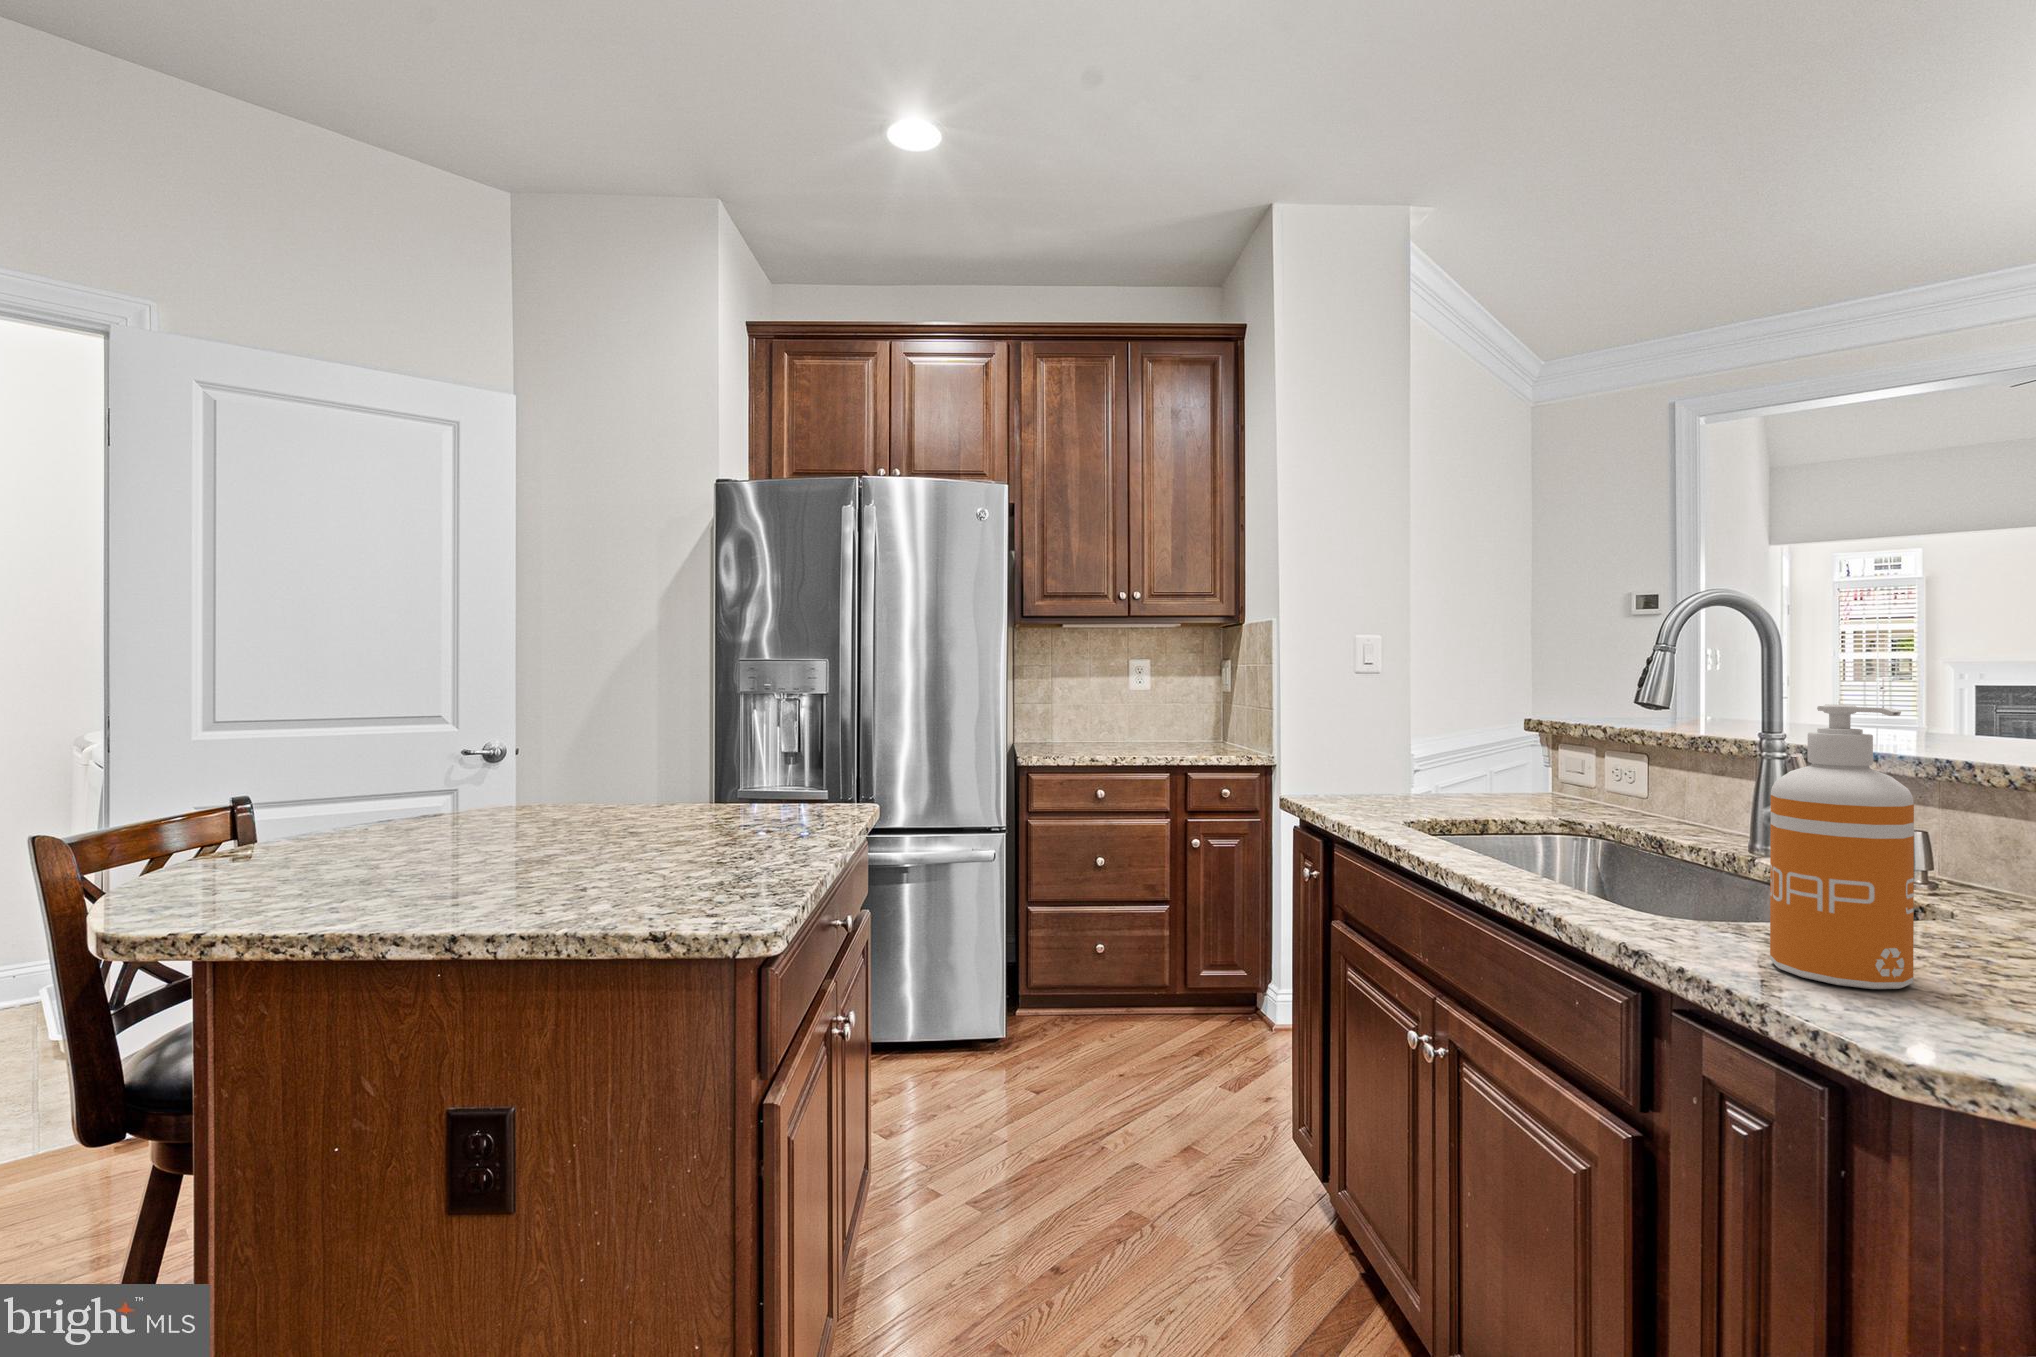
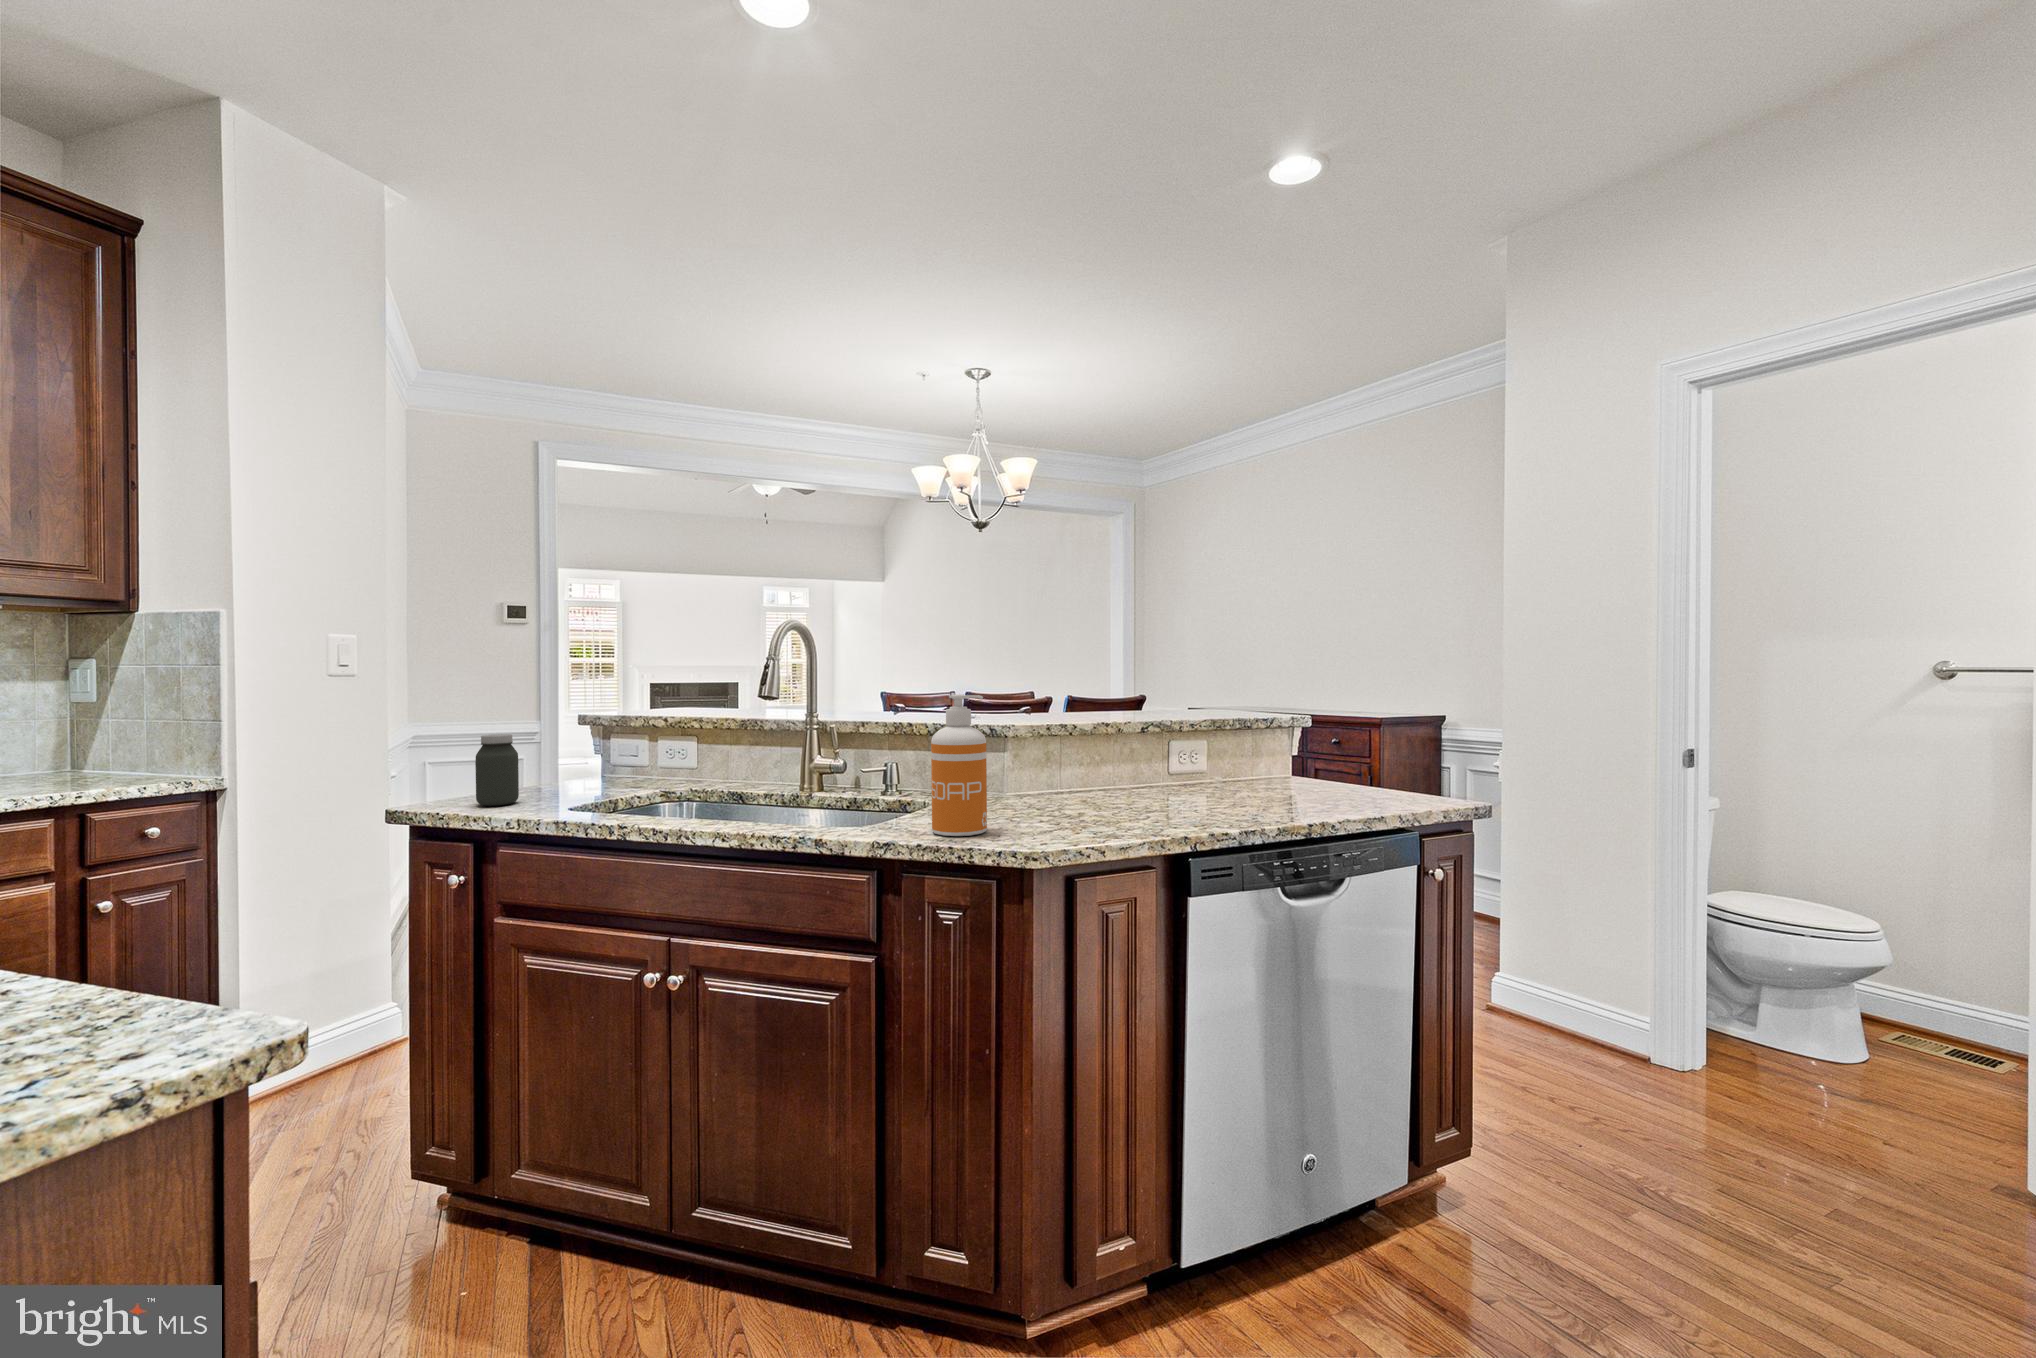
jar: none [1342,731,1384,806] -> present [475,734,519,806]

